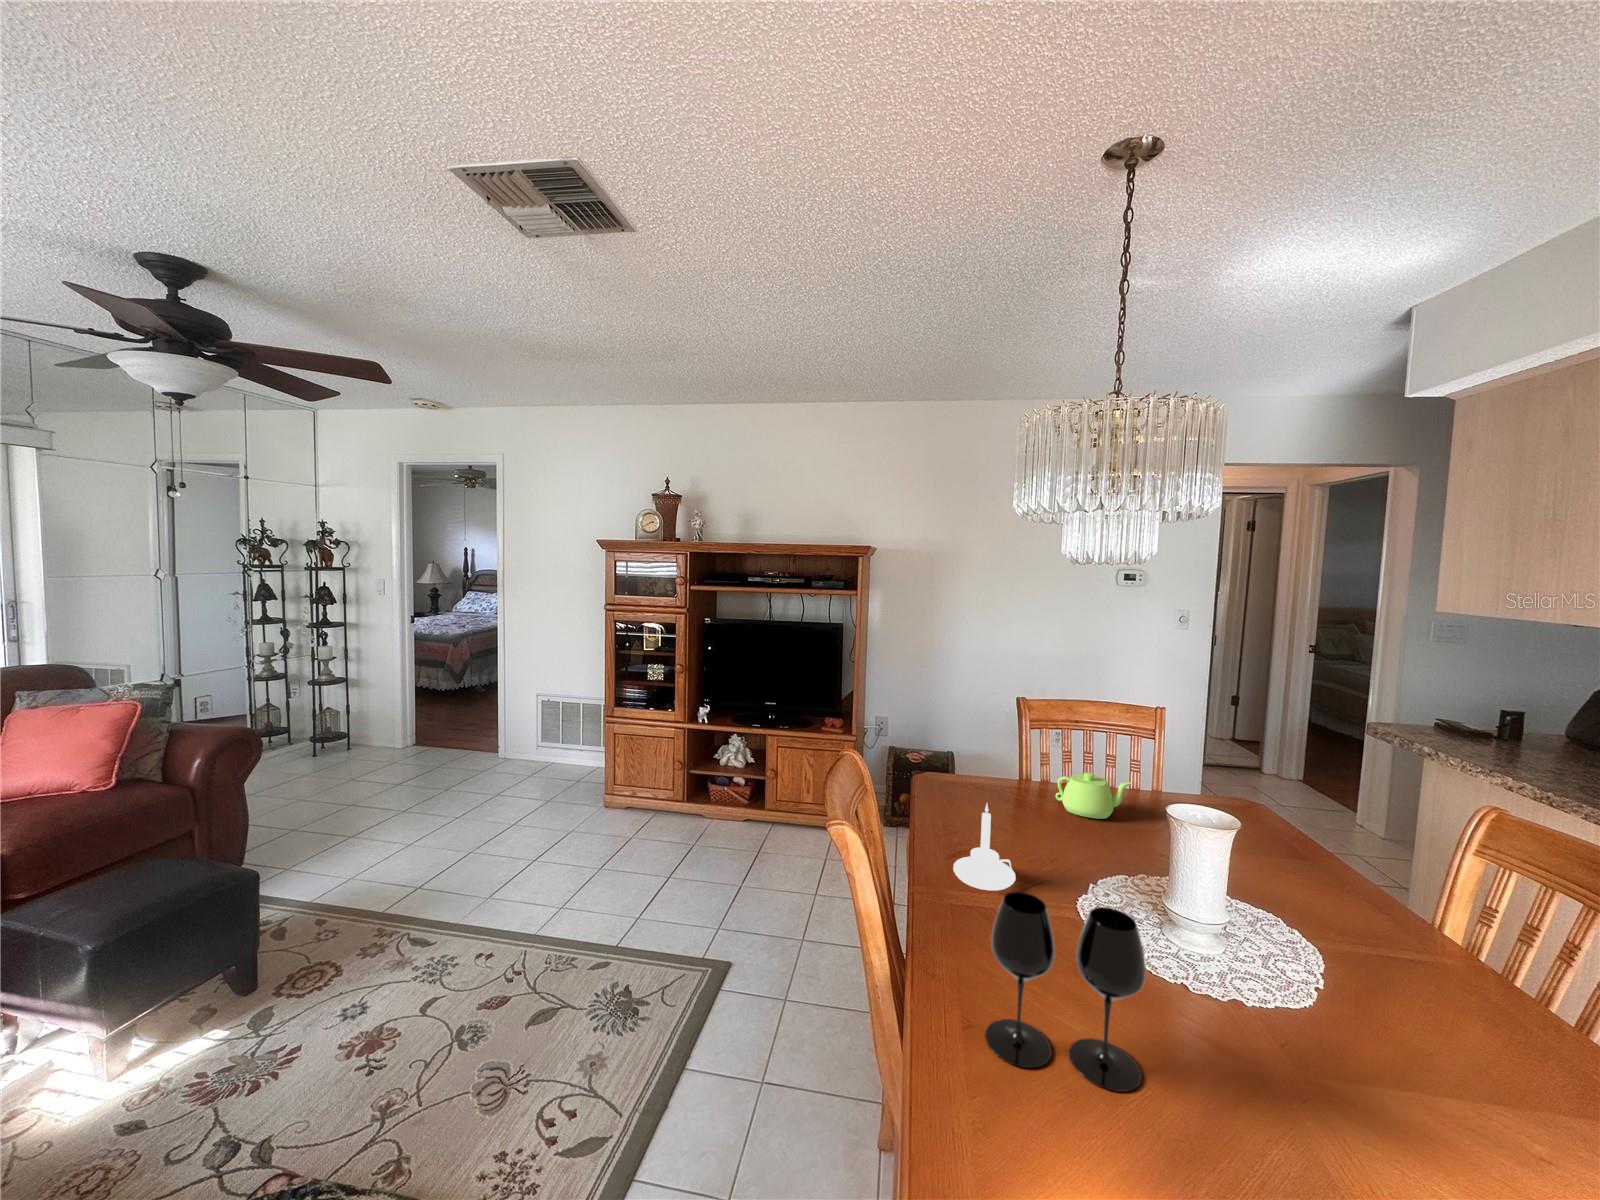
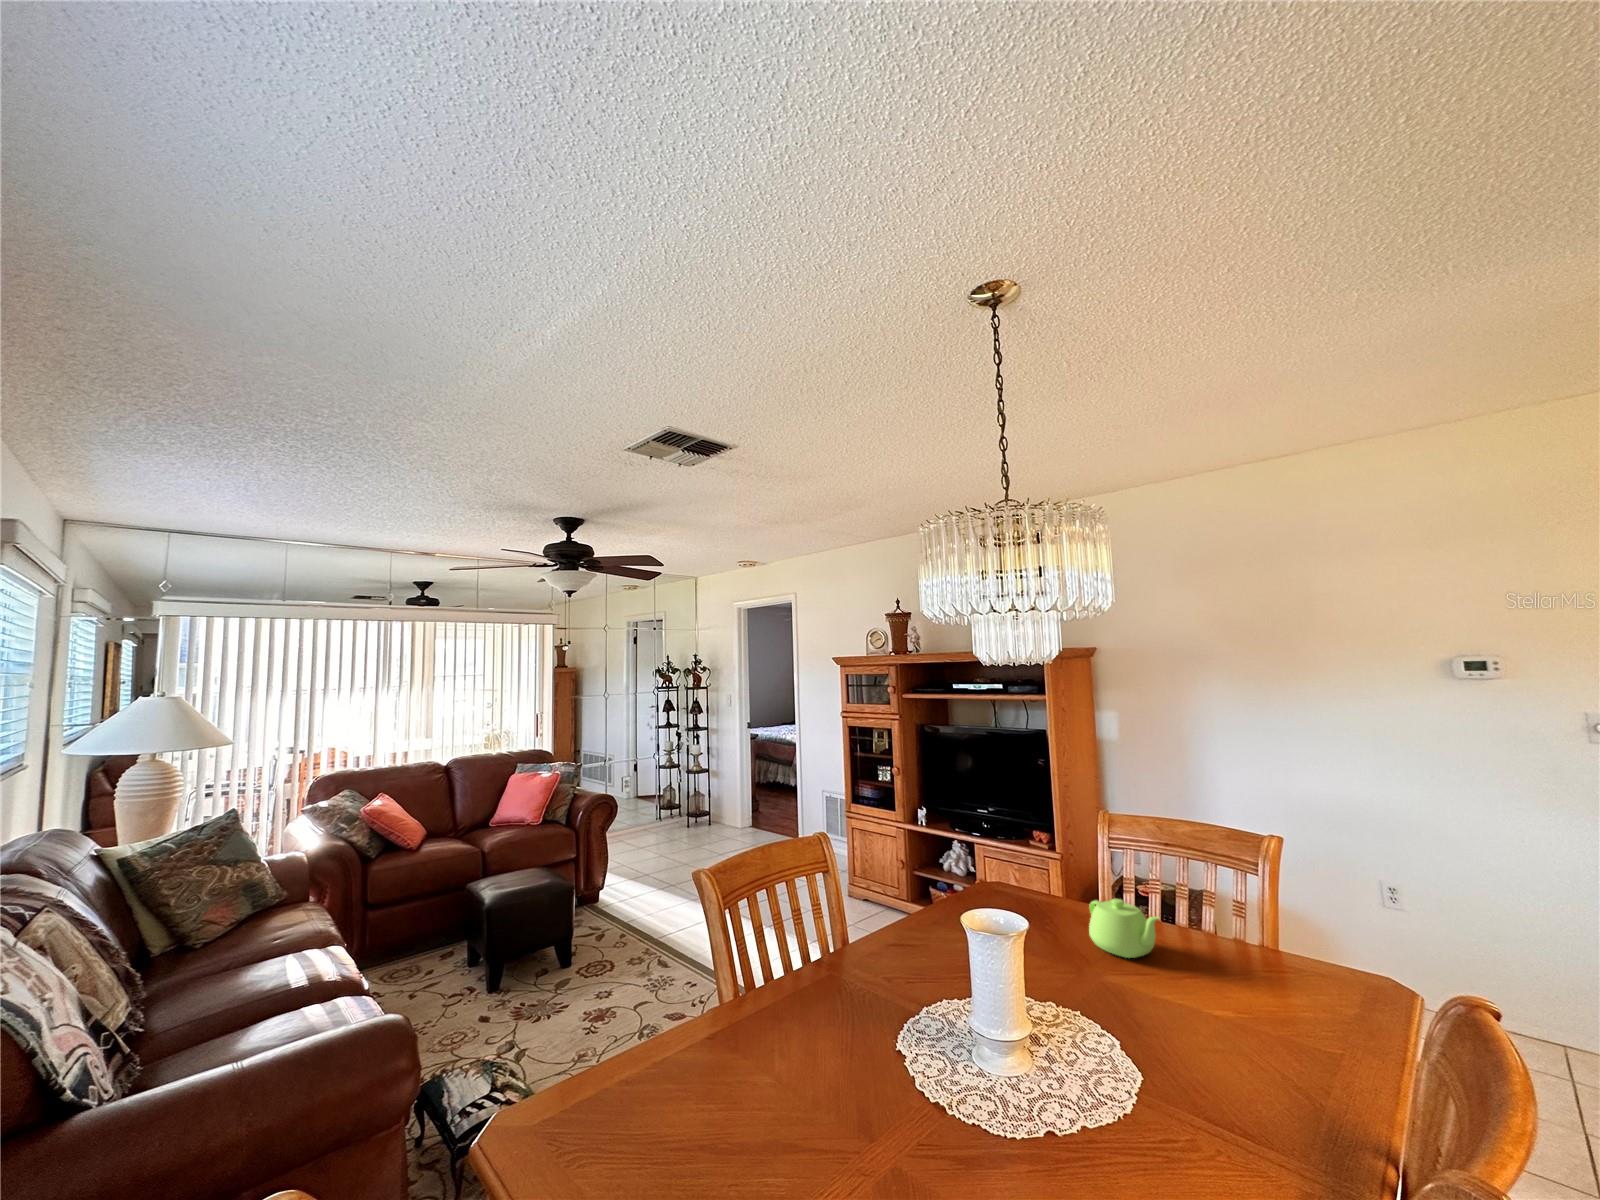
candle holder: present [953,804,1016,890] -> none [867,893,926,982]
wine glass: present [985,892,1146,1092] -> none [701,935,789,1124]

